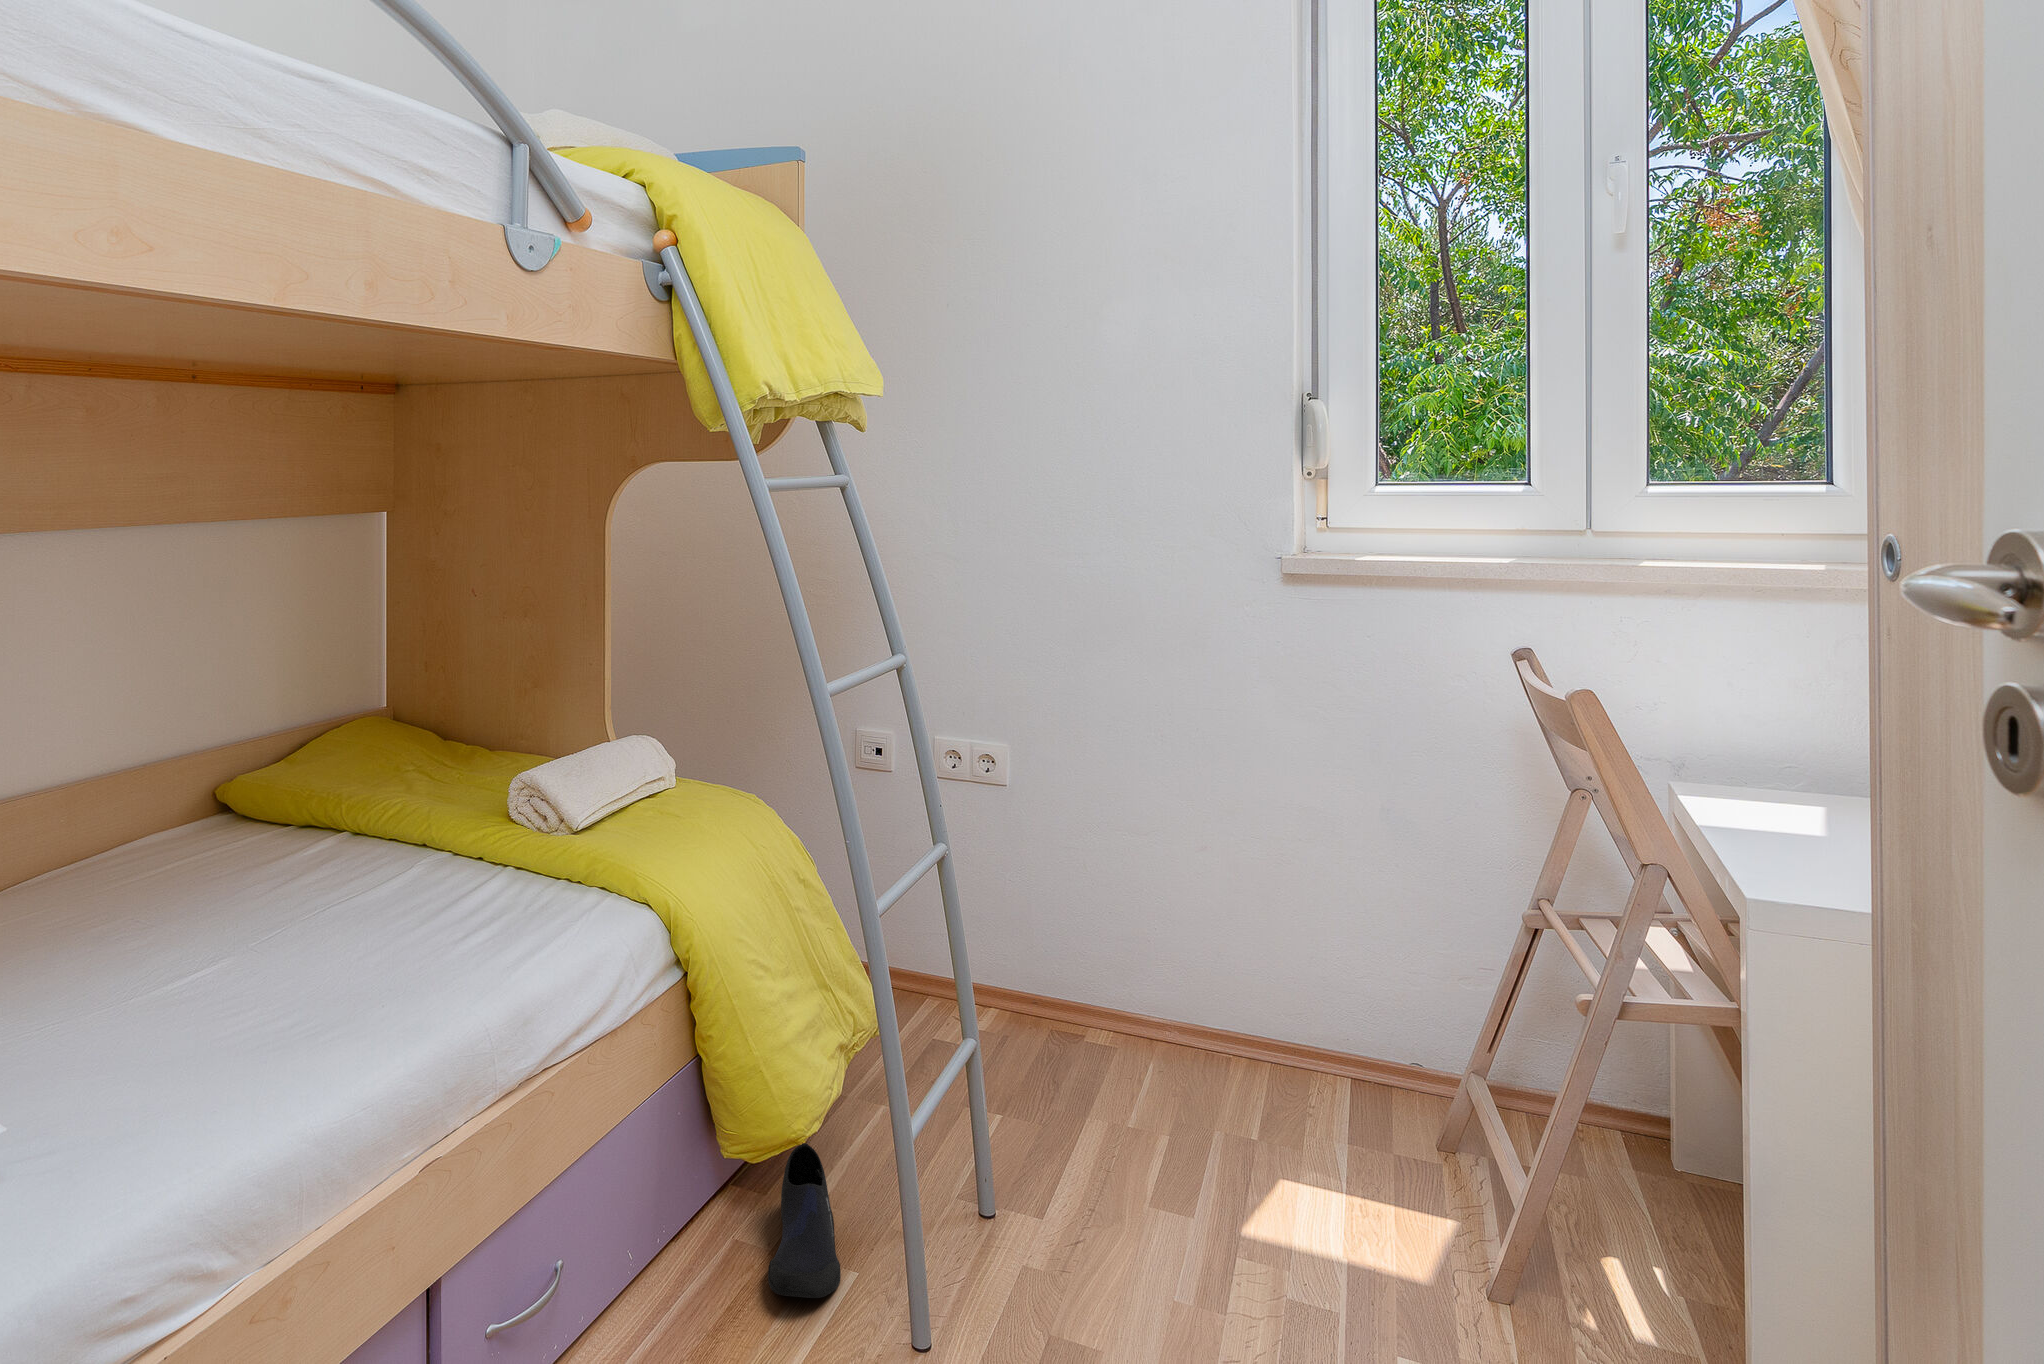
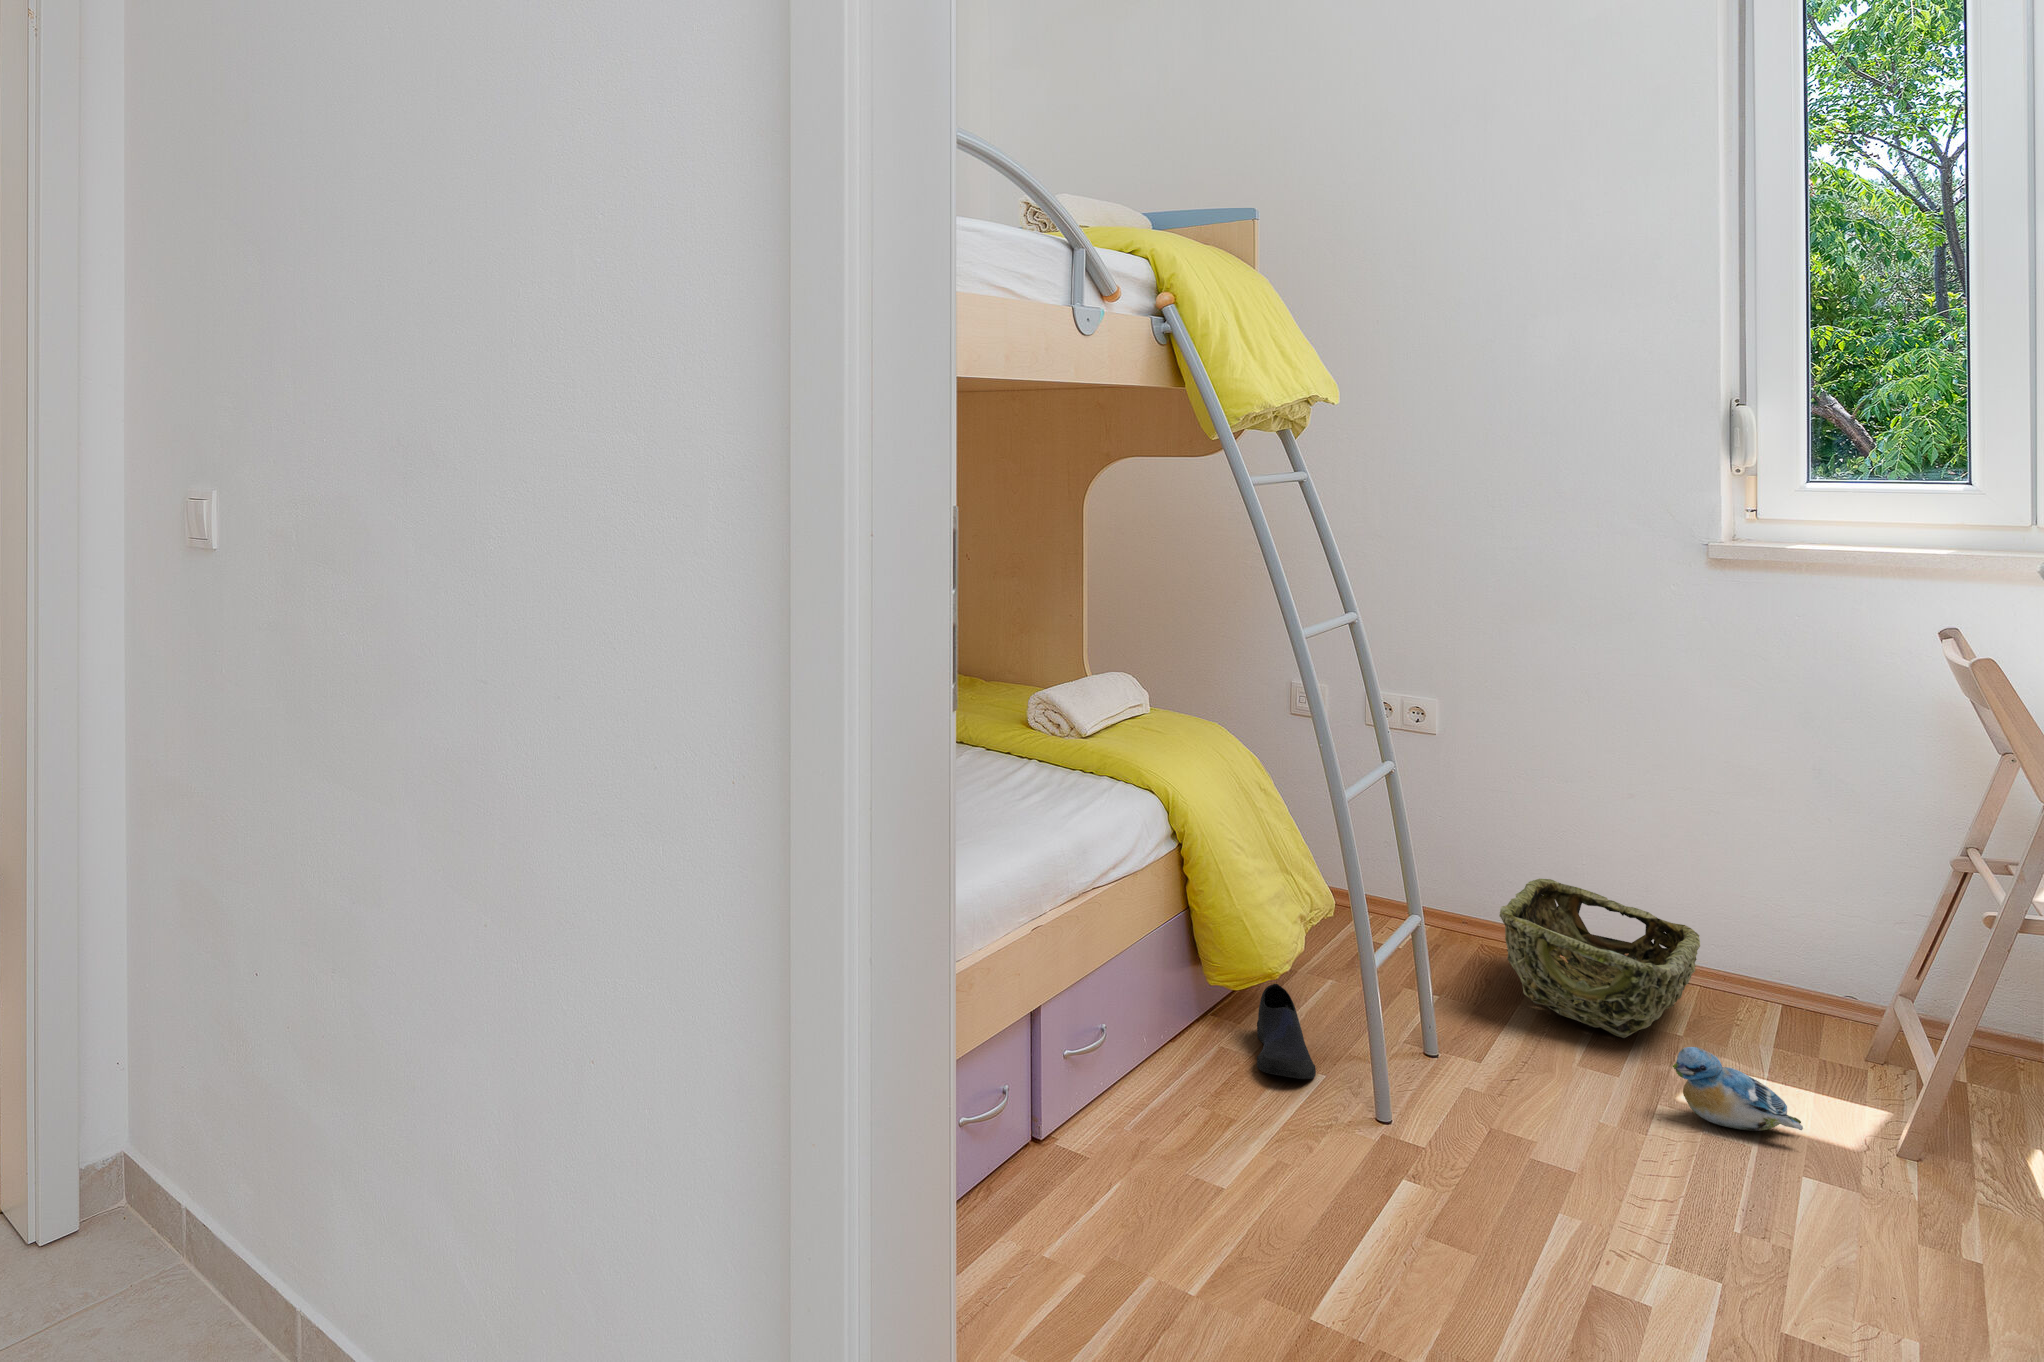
woven basket: none [1068,943,1274,1152] -> present [1499,879,1700,1038]
plush toy: none [1248,1190,1388,1292] -> present [1672,1047,1803,1131]

